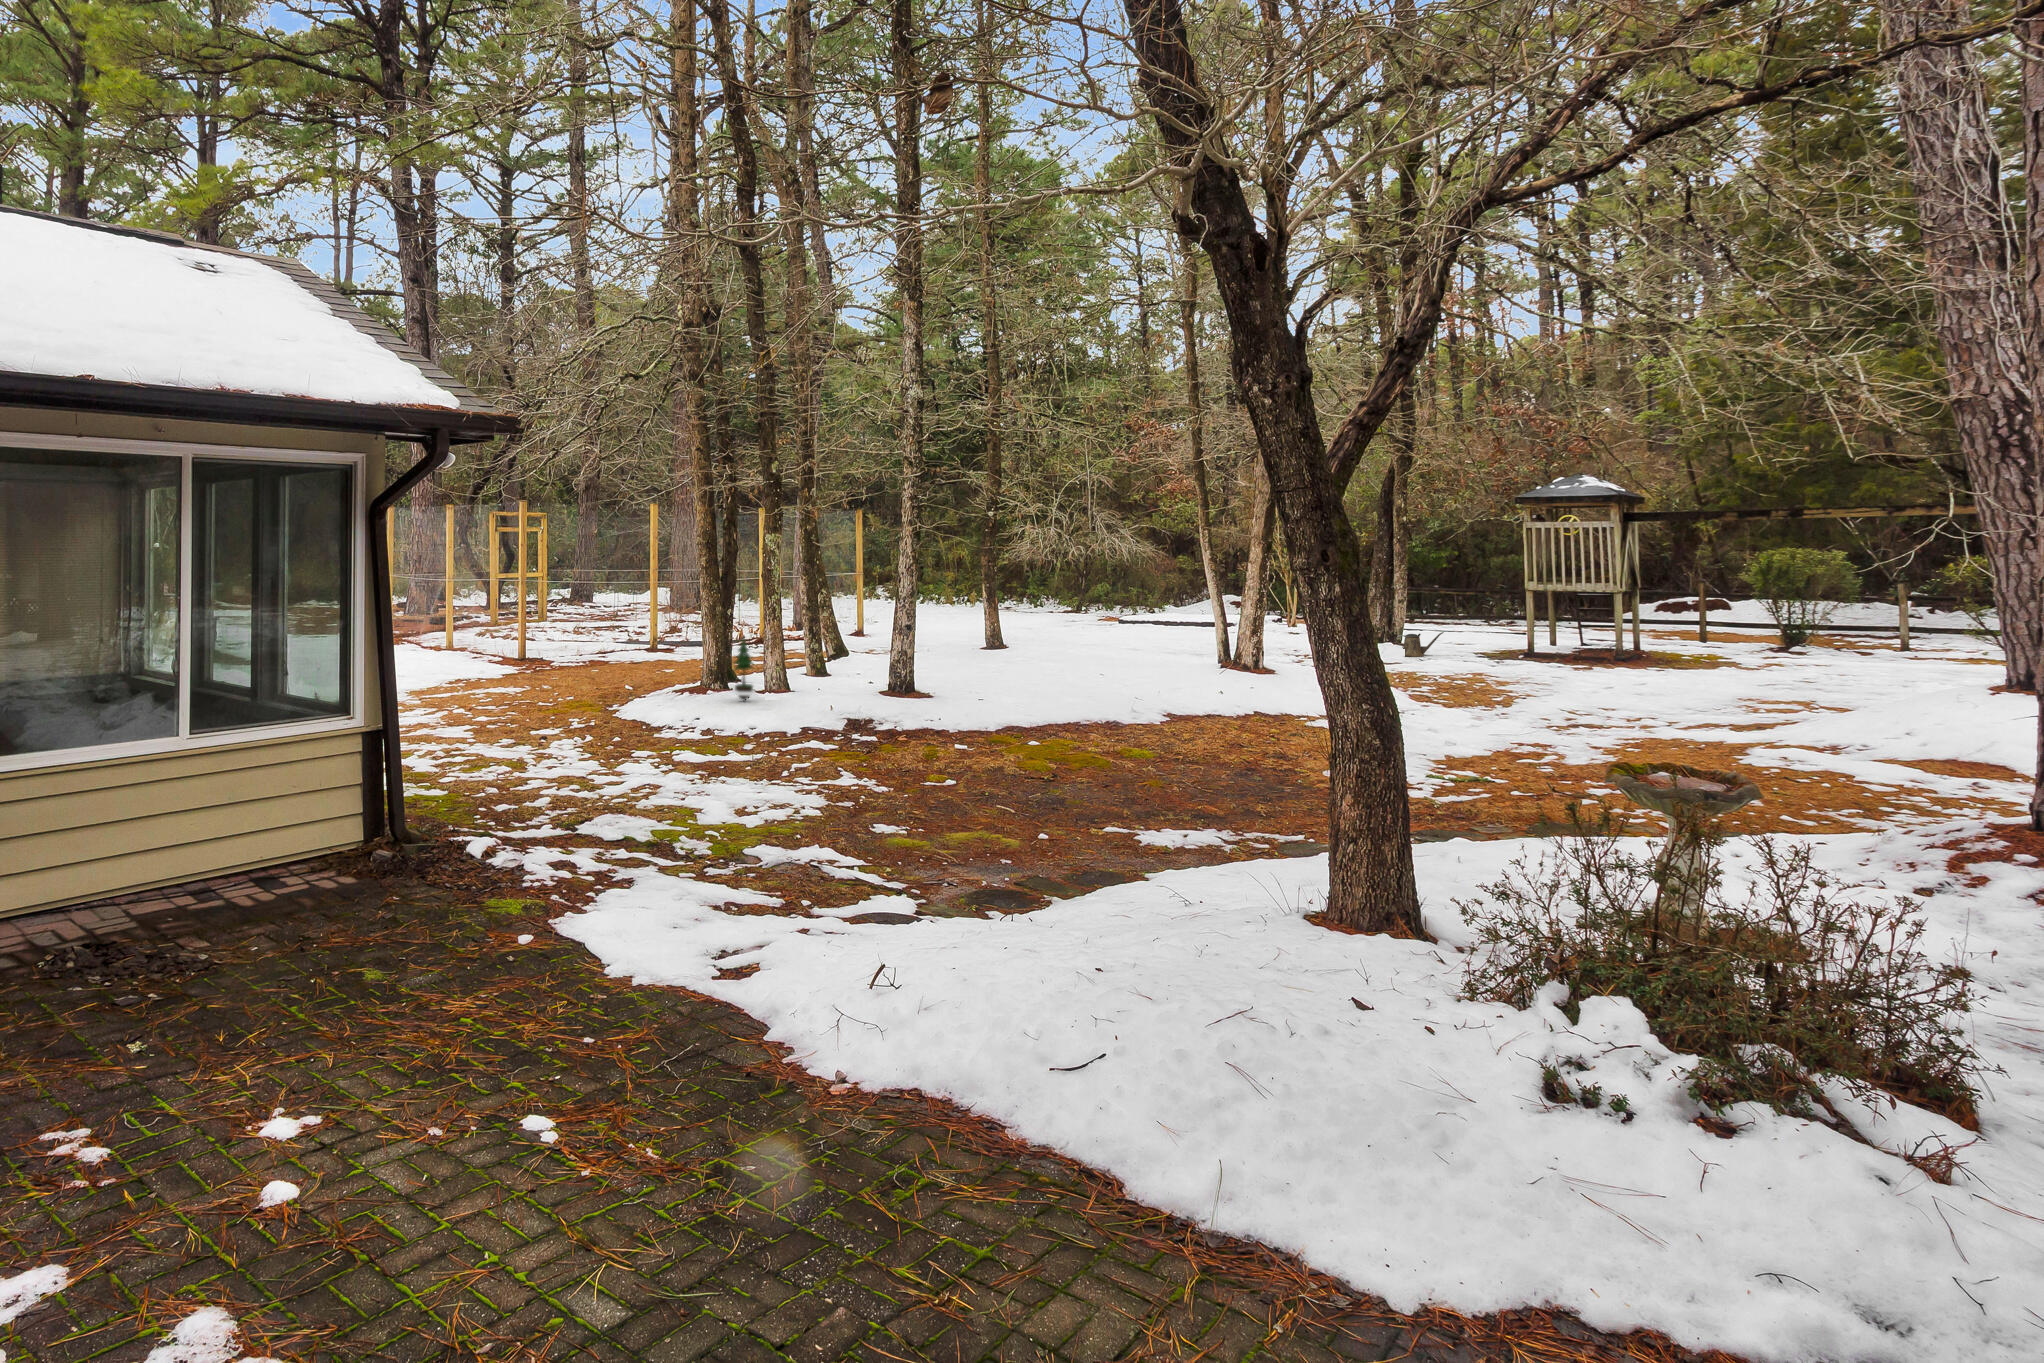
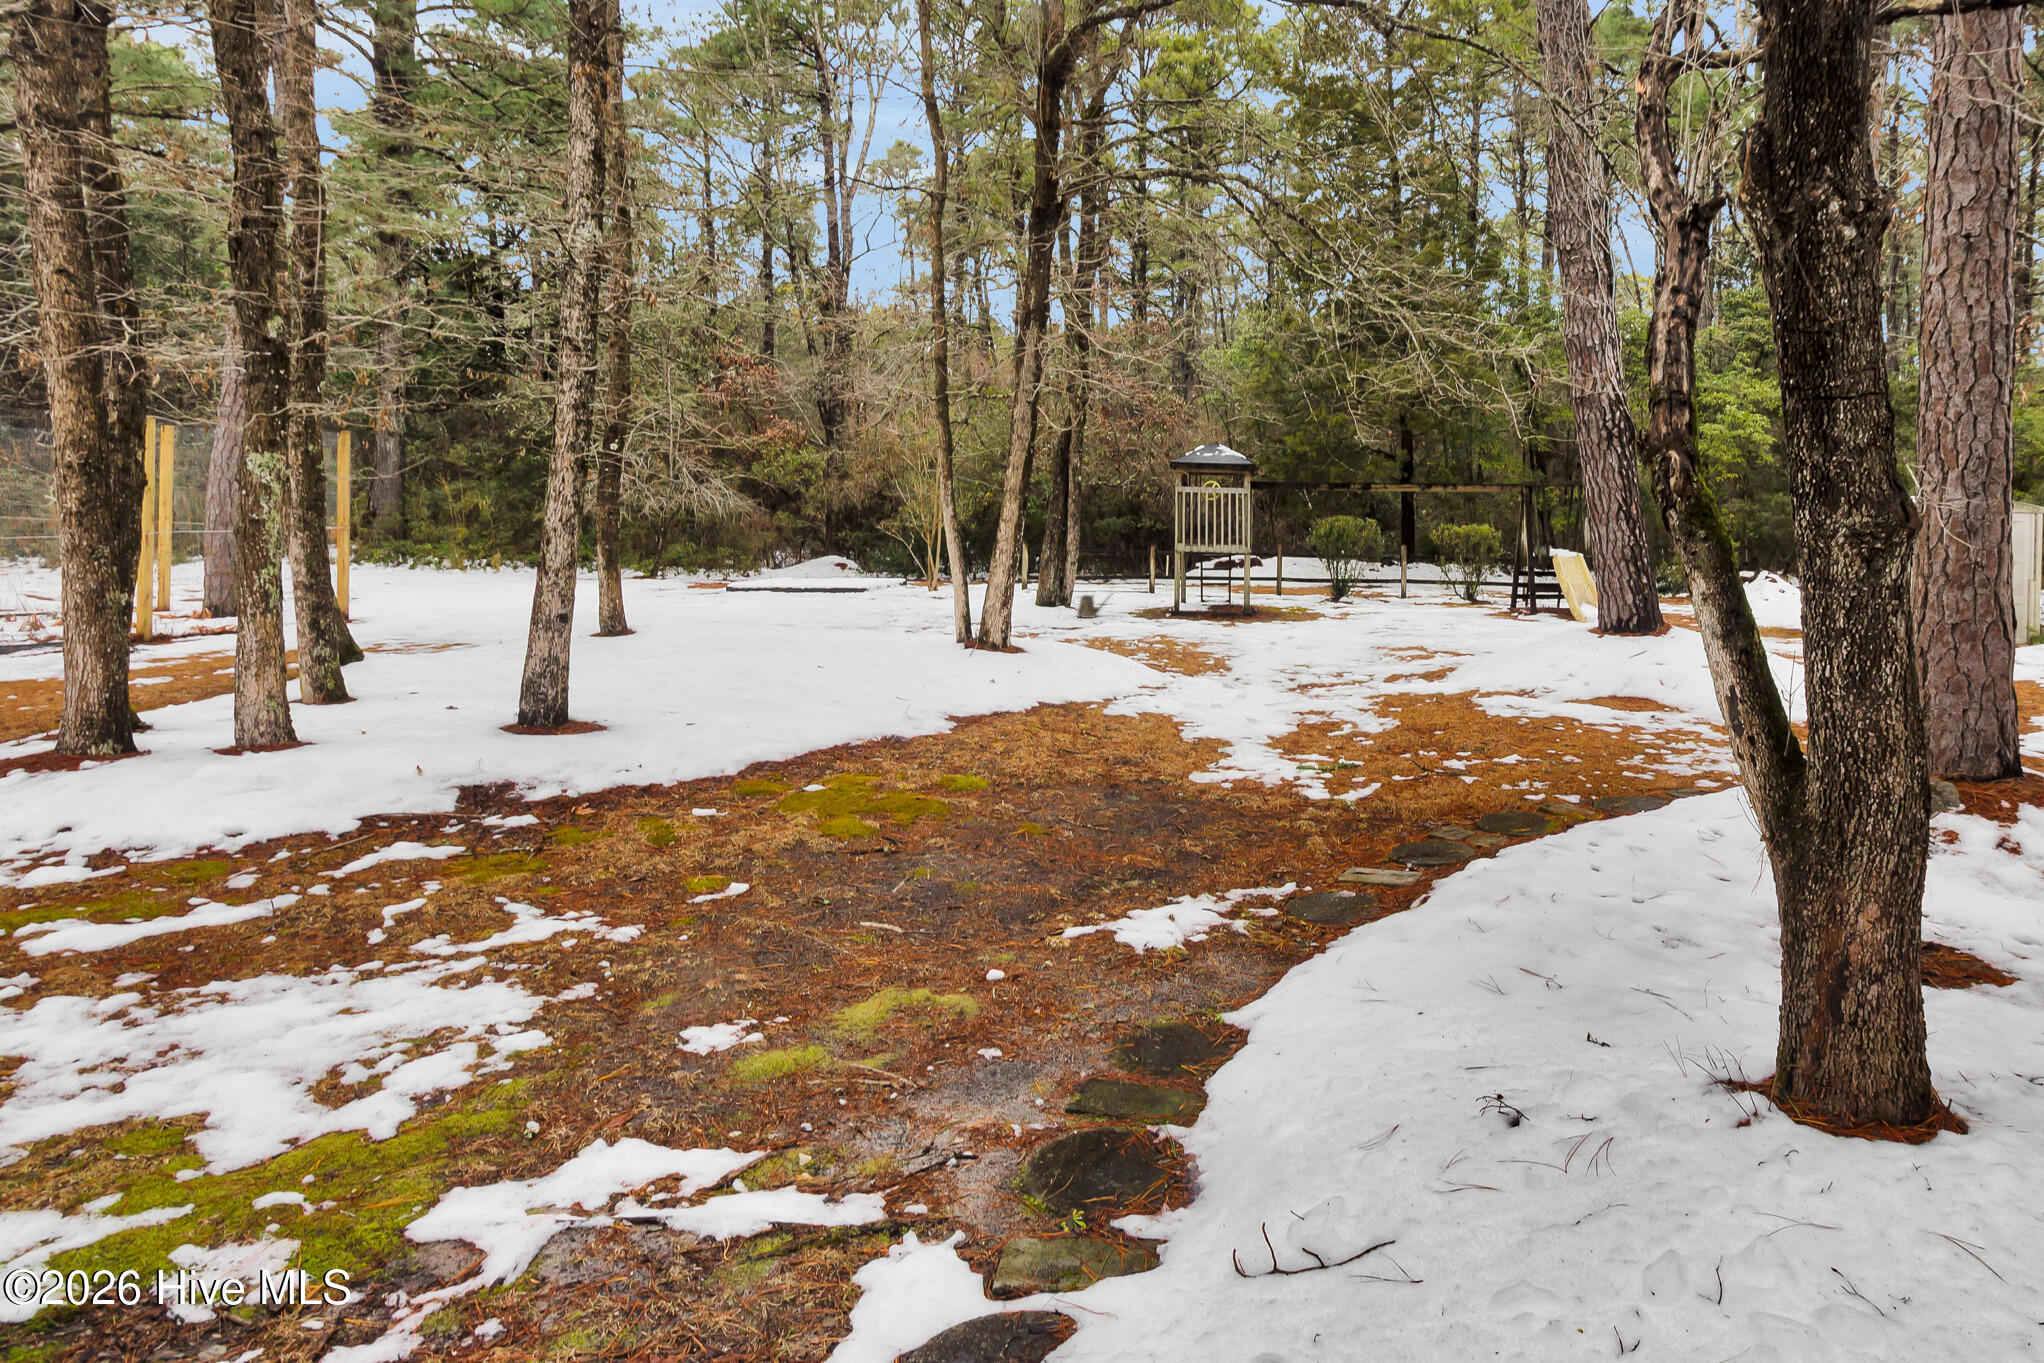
potted tree: present [734,637,753,700] -> none [141,641,206,769]

